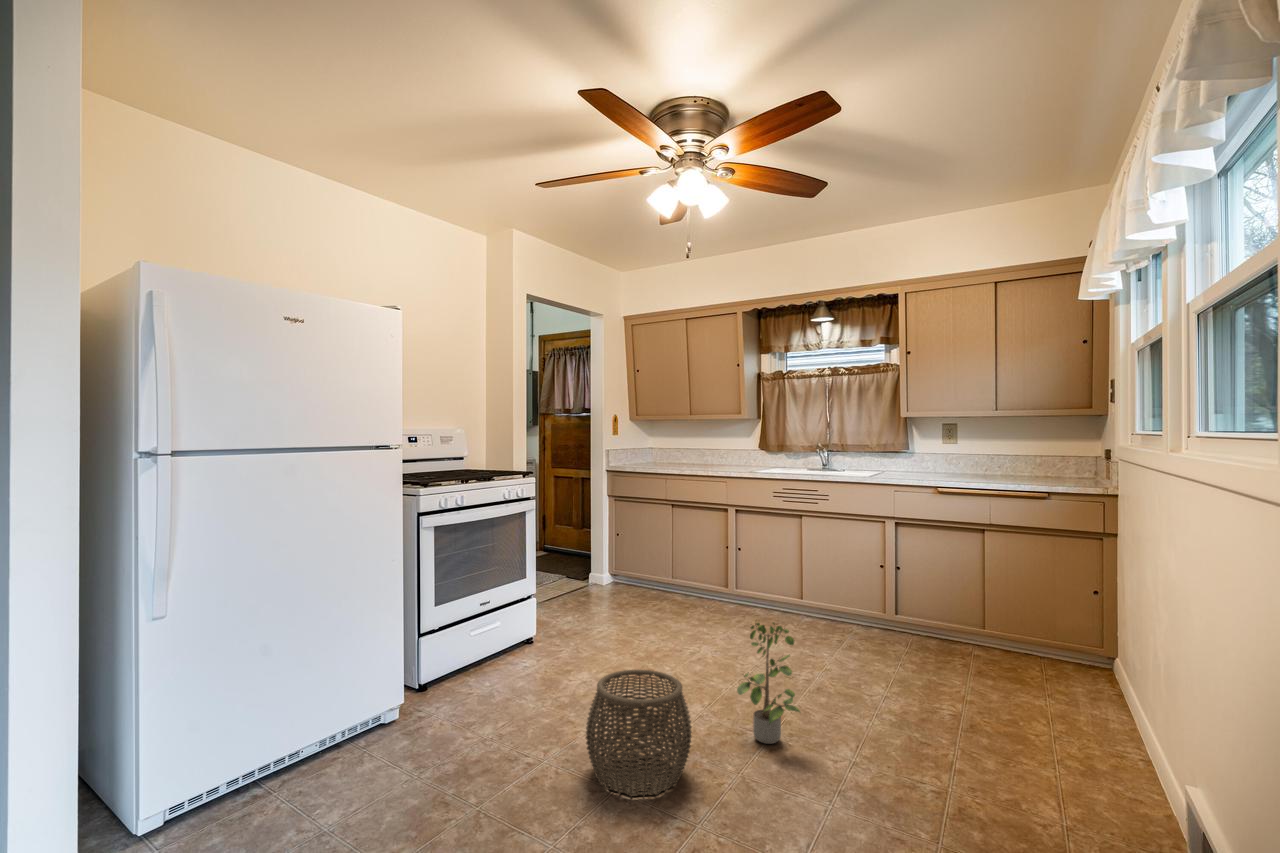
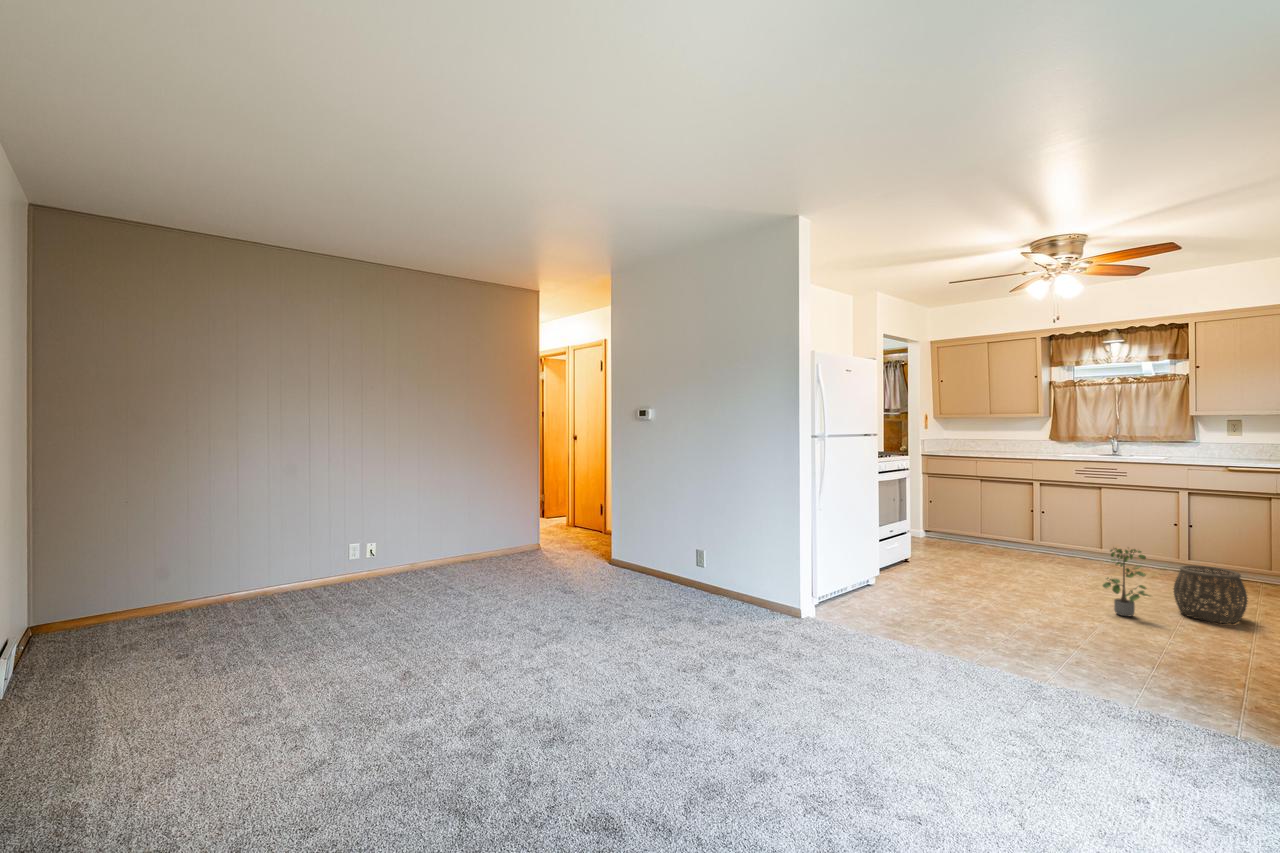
woven basket: present [586,670,692,797] -> present [1173,565,1248,623]

